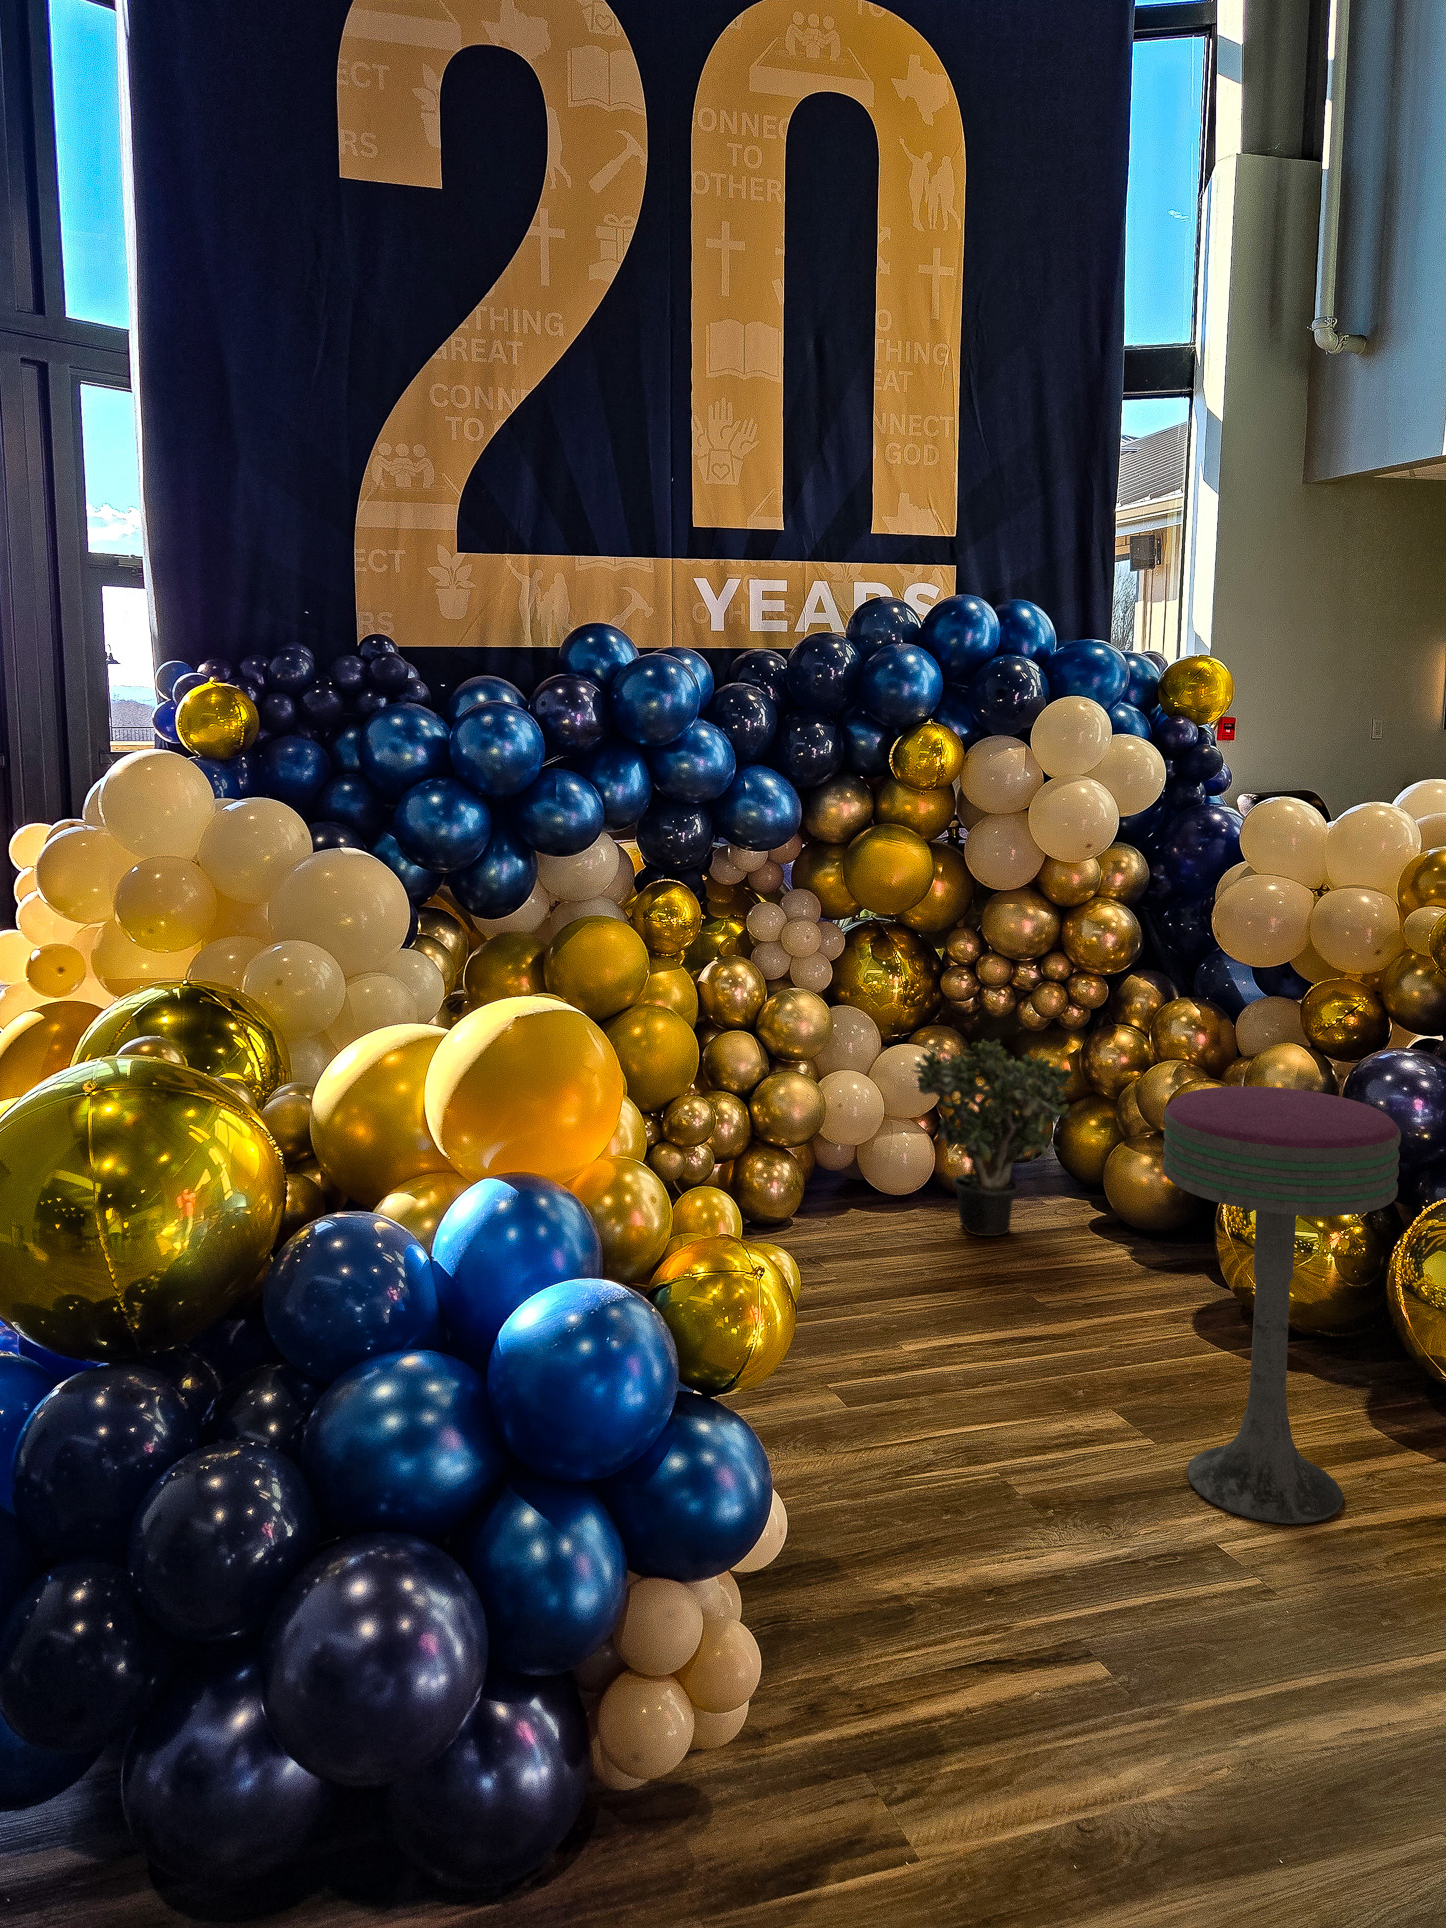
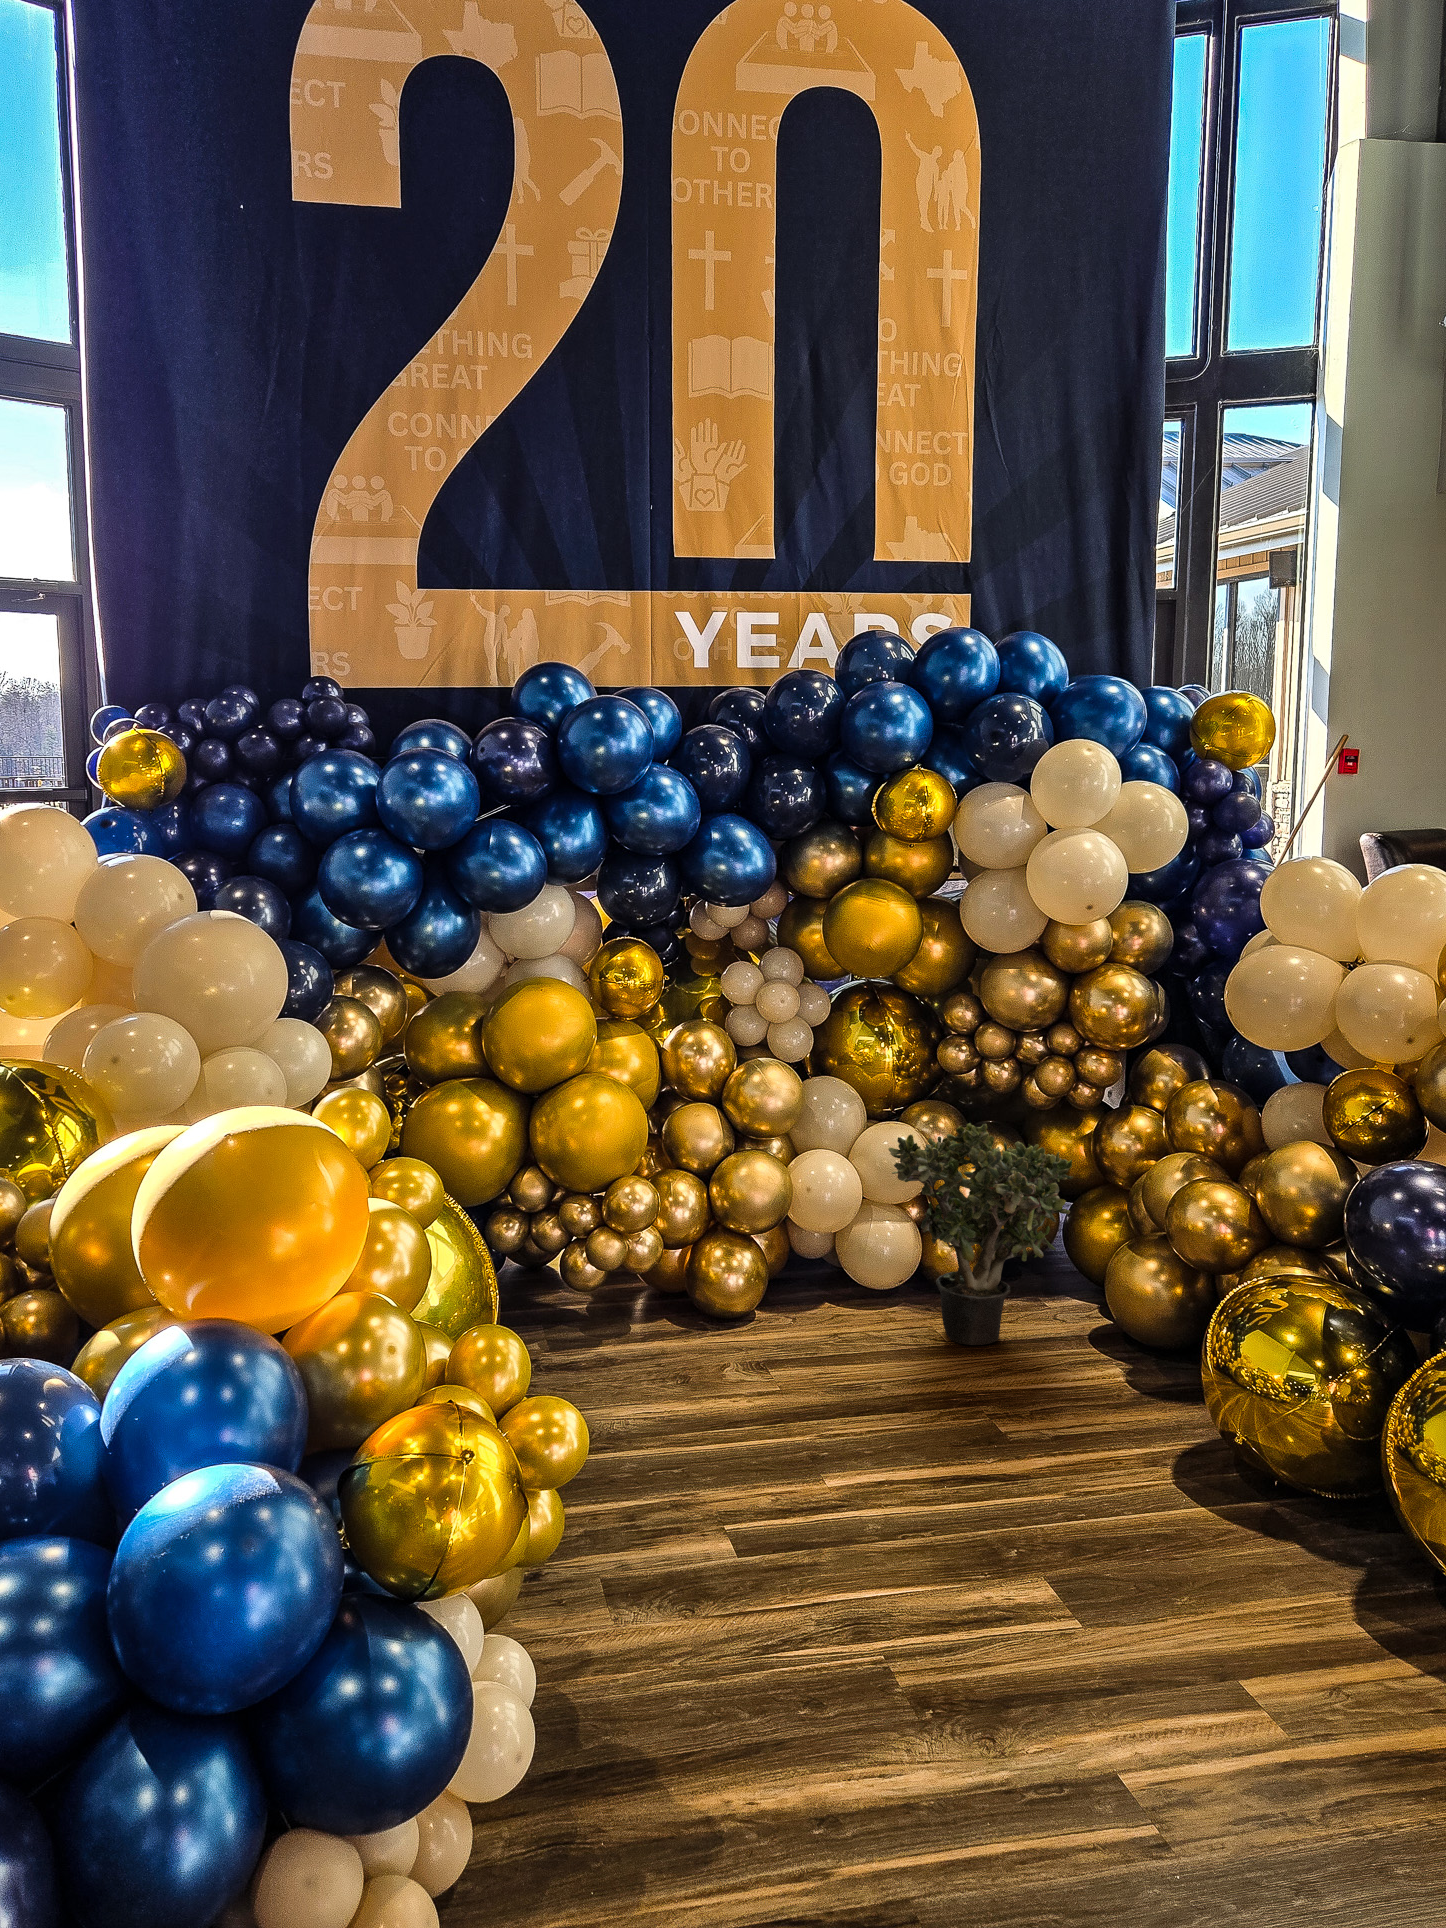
bar stool: present [1163,1086,1401,1524] -> none [1080,1211,1359,1749]

